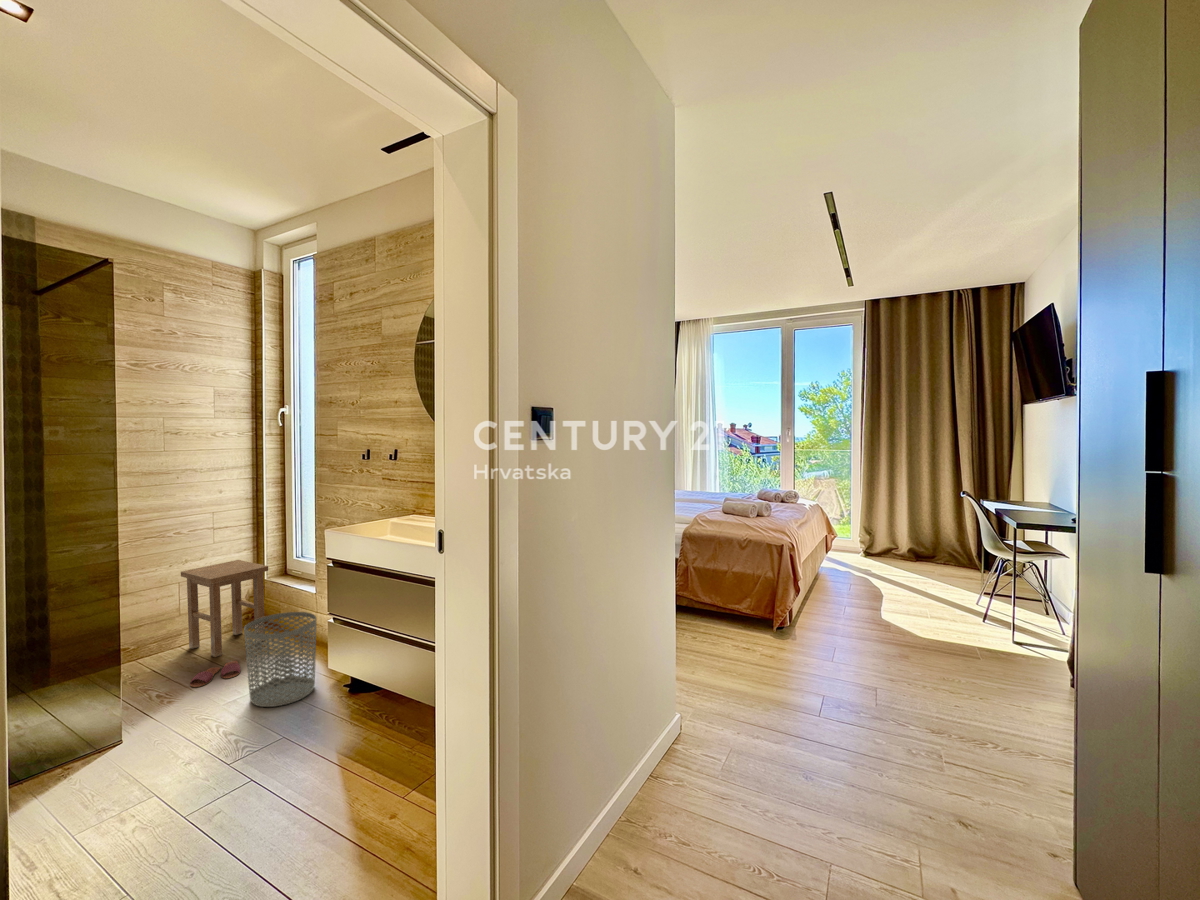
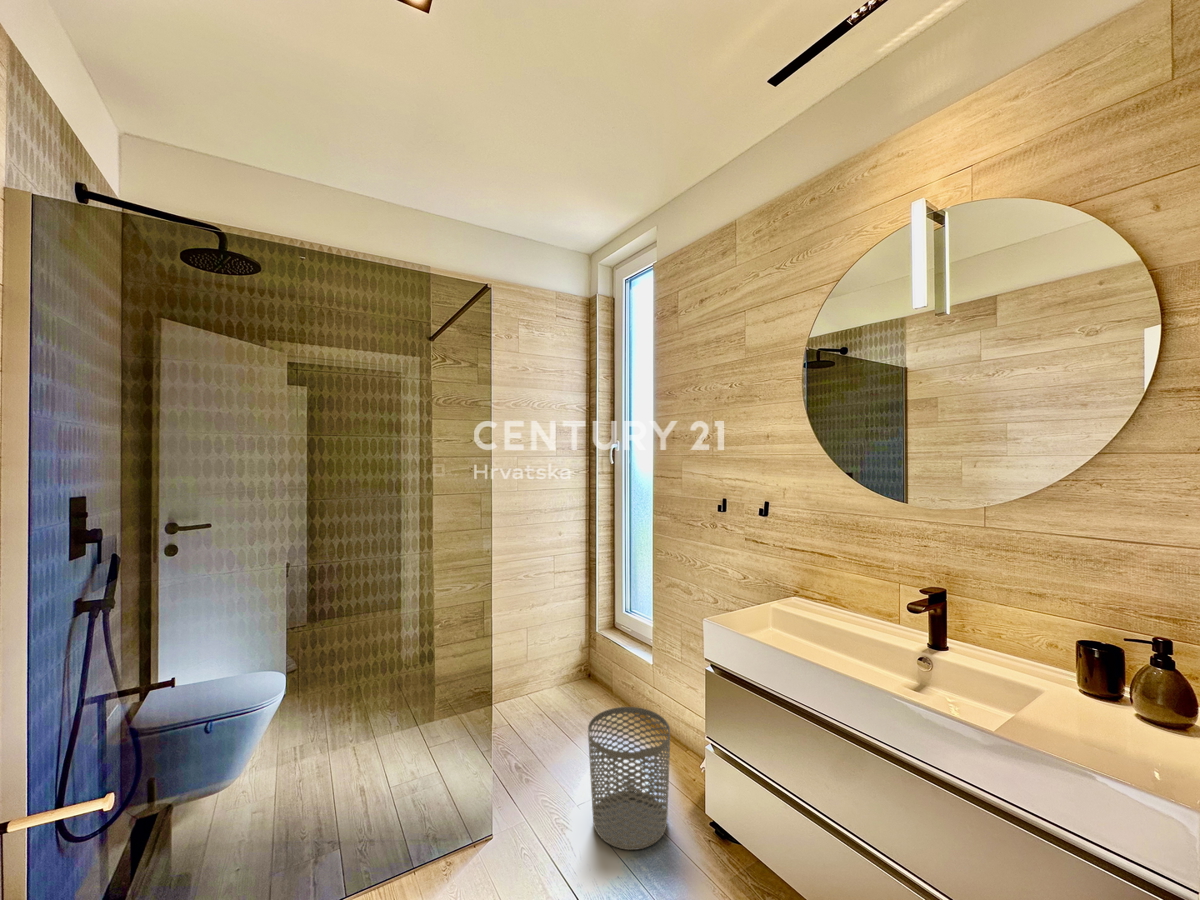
stool: present [181,560,268,657] -> none [522,608,603,724]
slippers: present [190,661,241,687] -> none [530,738,579,774]

